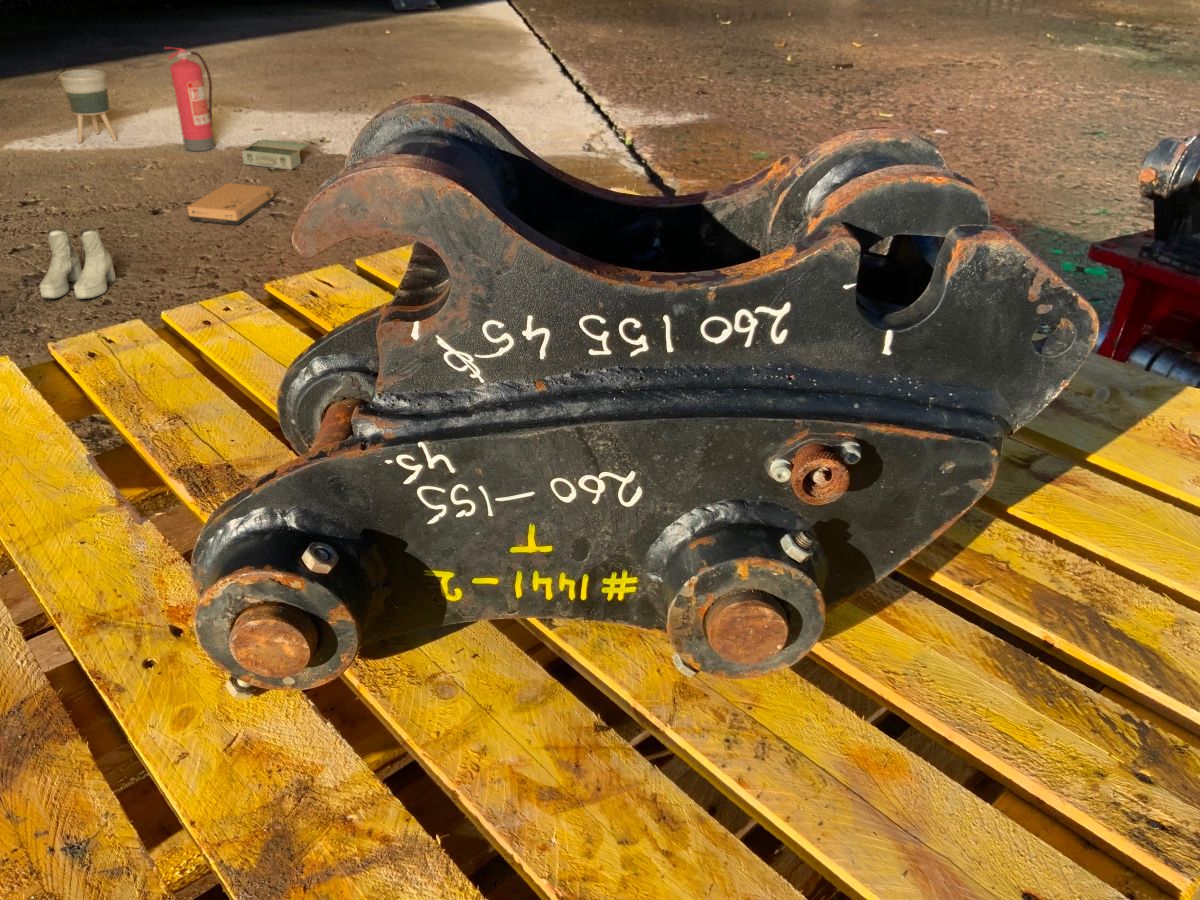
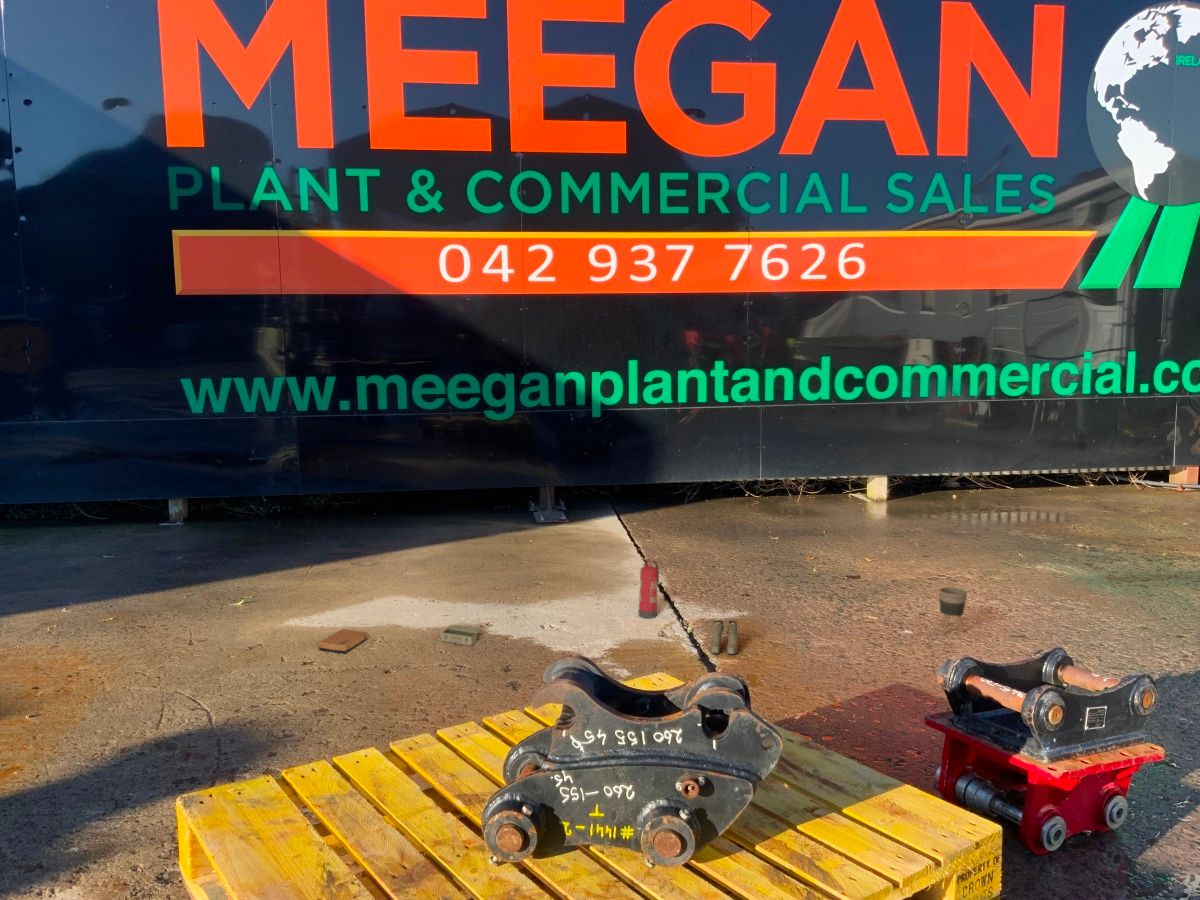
fire extinguisher: present [165,47,215,151] -> present [639,559,659,618]
planter: present [59,69,117,143] -> present [939,587,967,633]
cardboard box: present [187,183,274,225] -> present [319,629,368,654]
boots: present [40,227,116,299] -> present [710,620,738,654]

